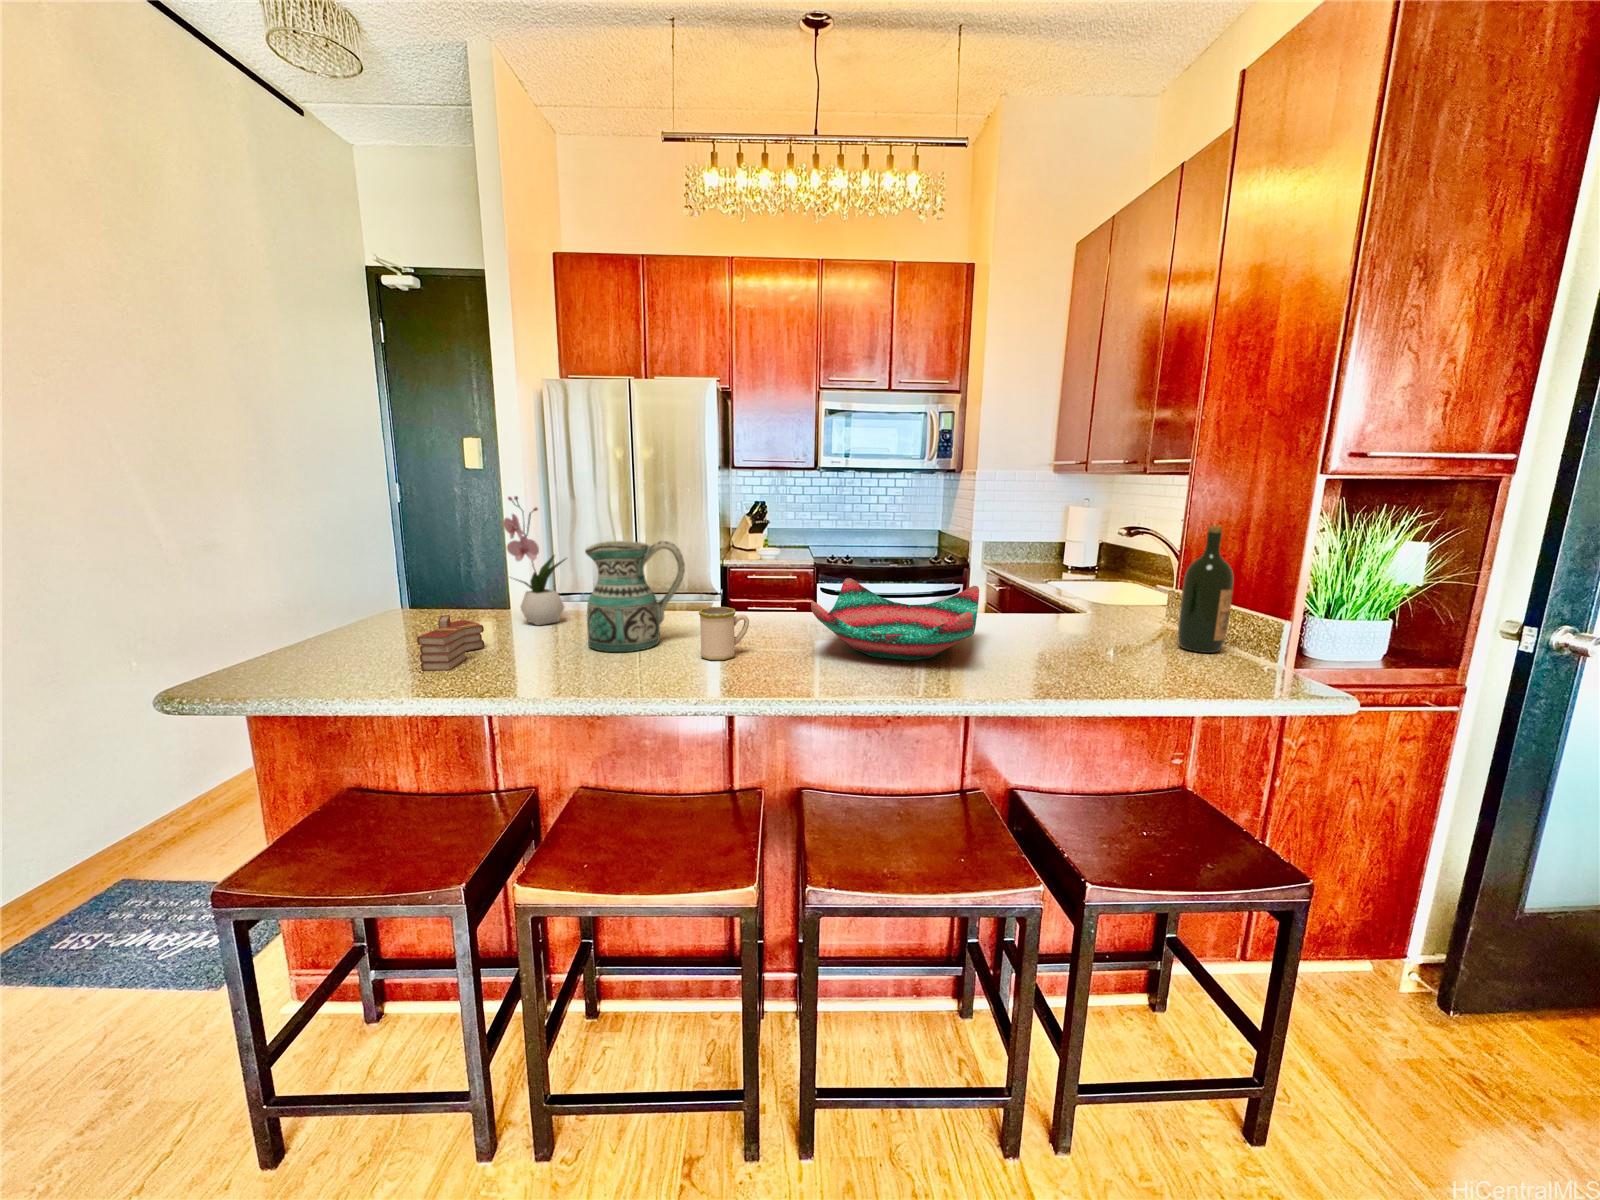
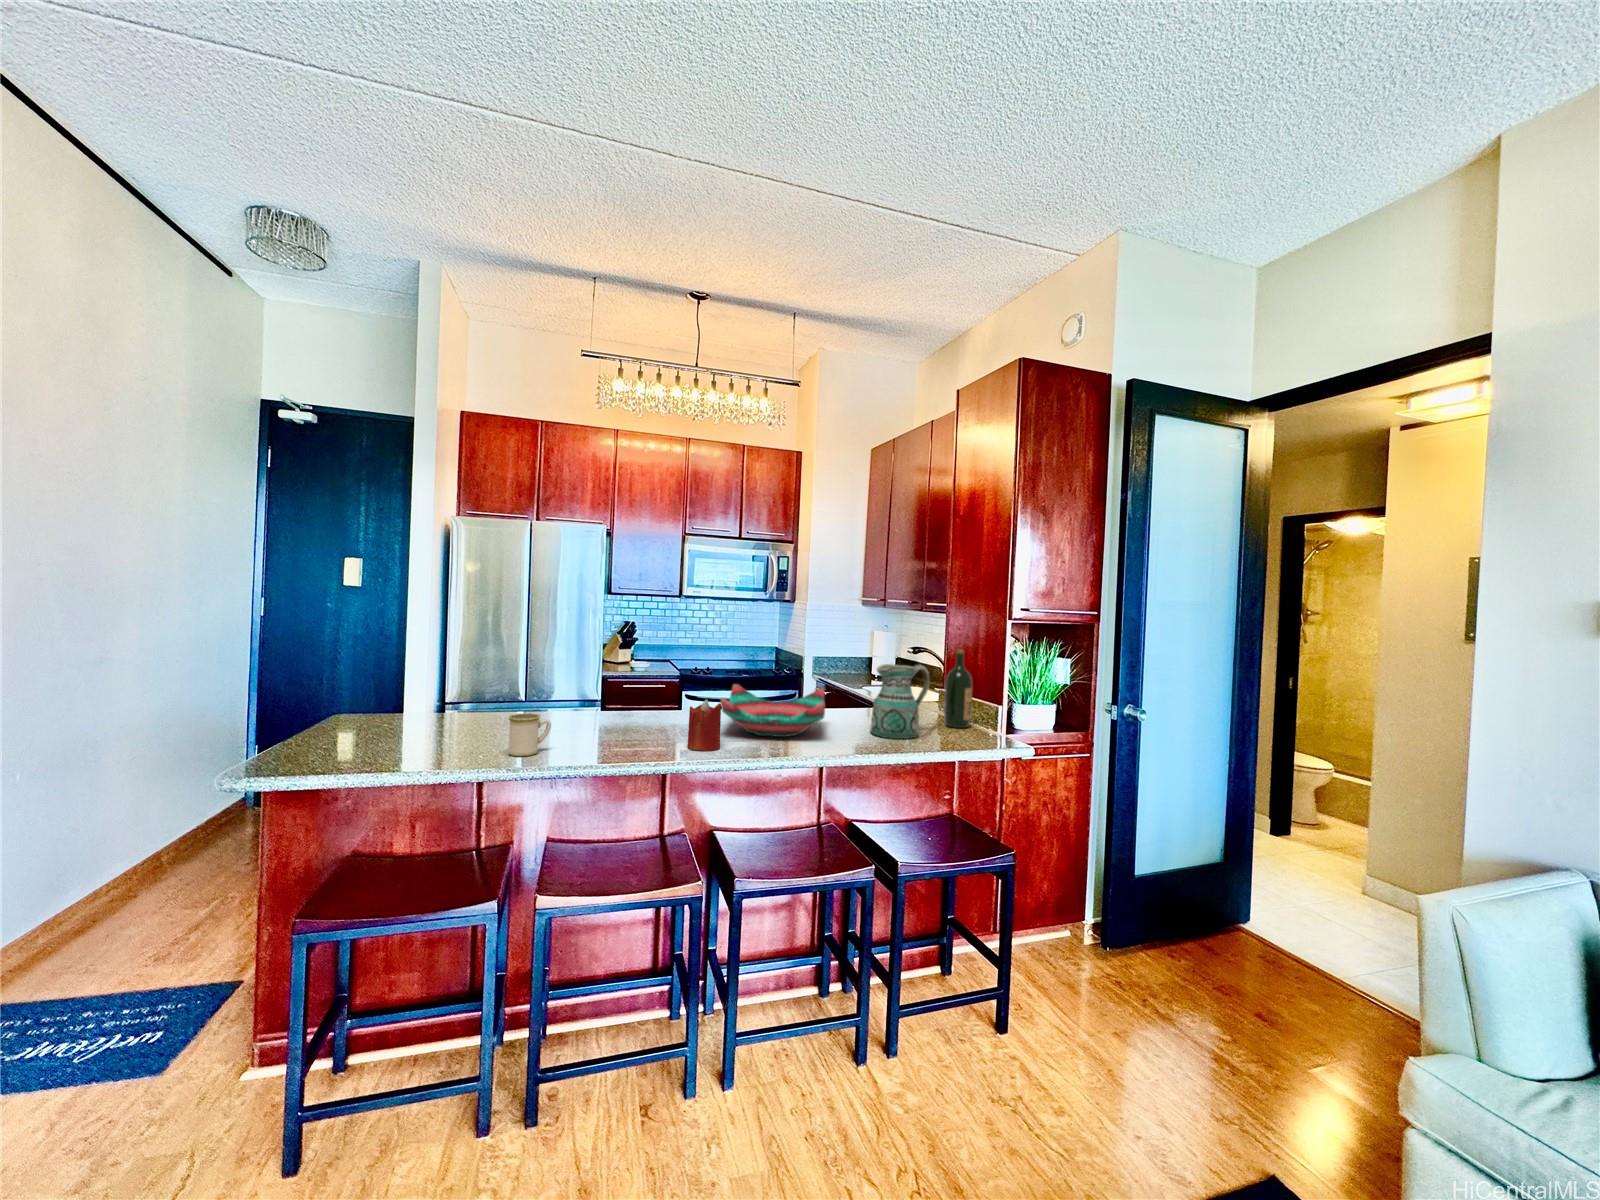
flower arrangement: present [503,496,565,625] -> none [471,622,521,723]
ceramic pitcher: present [585,541,685,652] -> present [870,664,929,739]
candle: none [753,605,803,683] -> present [687,700,722,751]
mug: present [699,607,749,660] -> present [509,714,551,757]
book: present [417,615,484,671] -> none [434,713,471,753]

